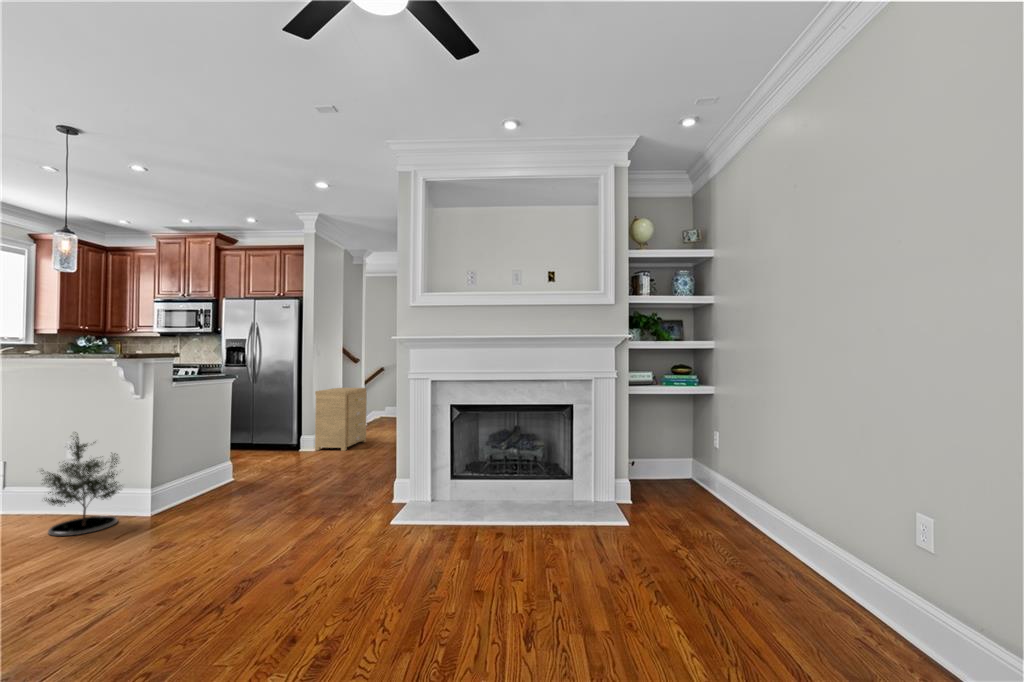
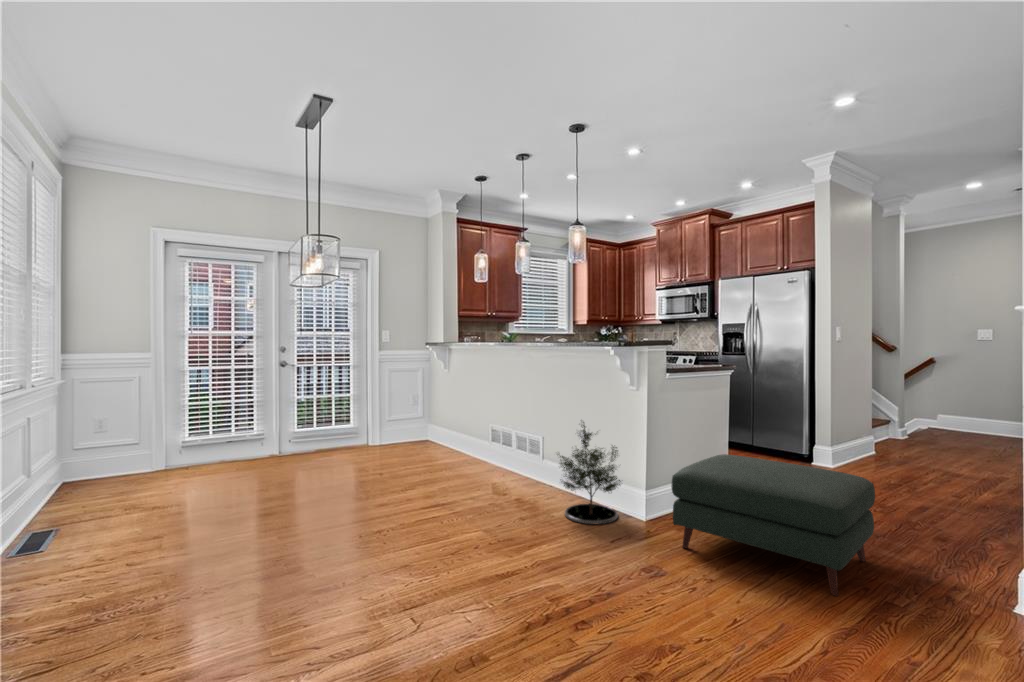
side table: present [315,388,367,451] -> none [834,386,915,476]
ottoman: none [180,443,332,526] -> present [671,454,875,596]

